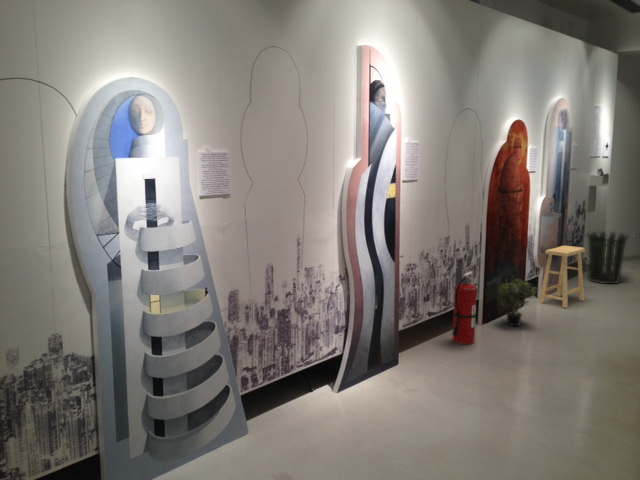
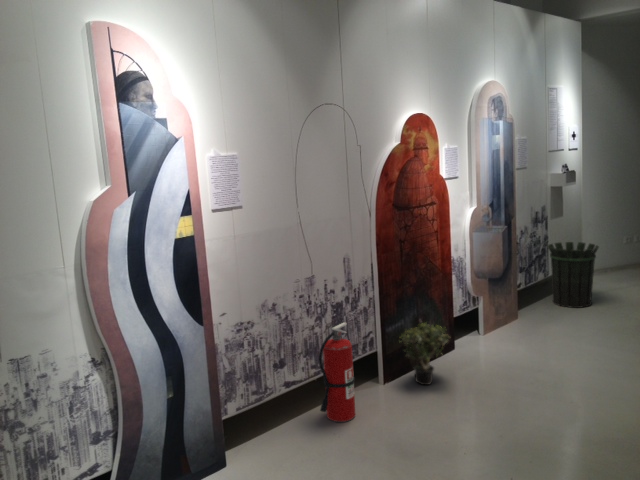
stool: present [539,246,585,308] -> none [475,267,535,350]

